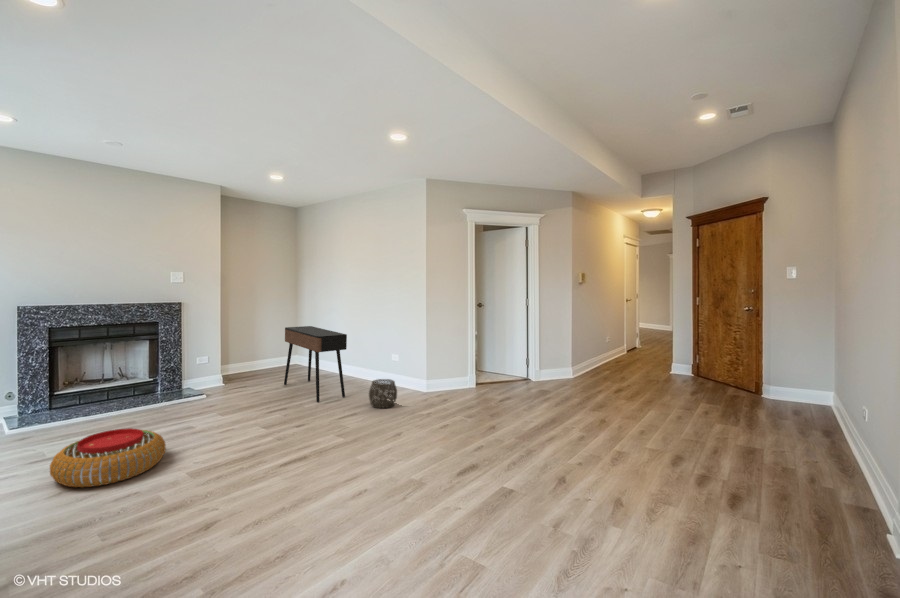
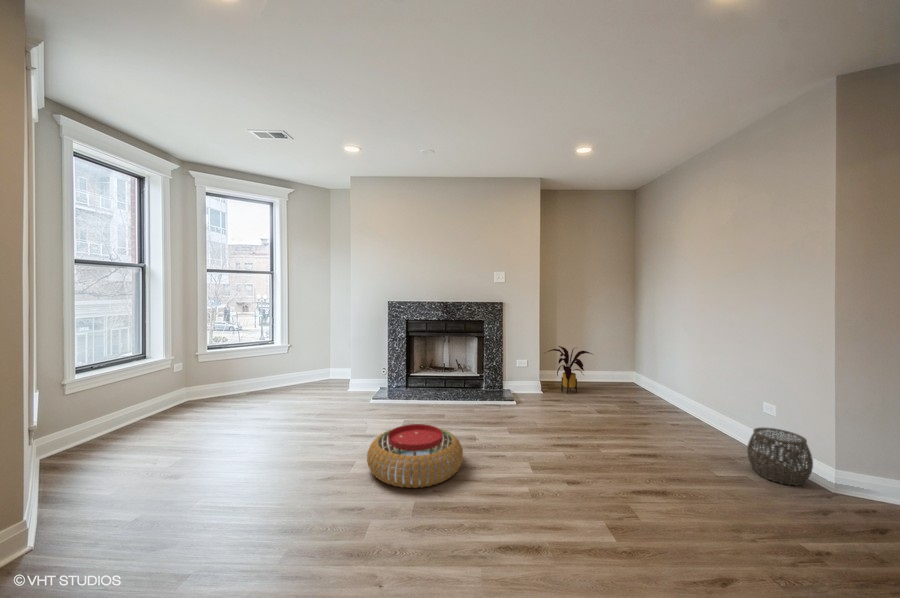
console table: present [284,326,347,402] -> none [608,333,701,442]
house plant: none [224,342,272,383] -> present [548,346,591,394]

